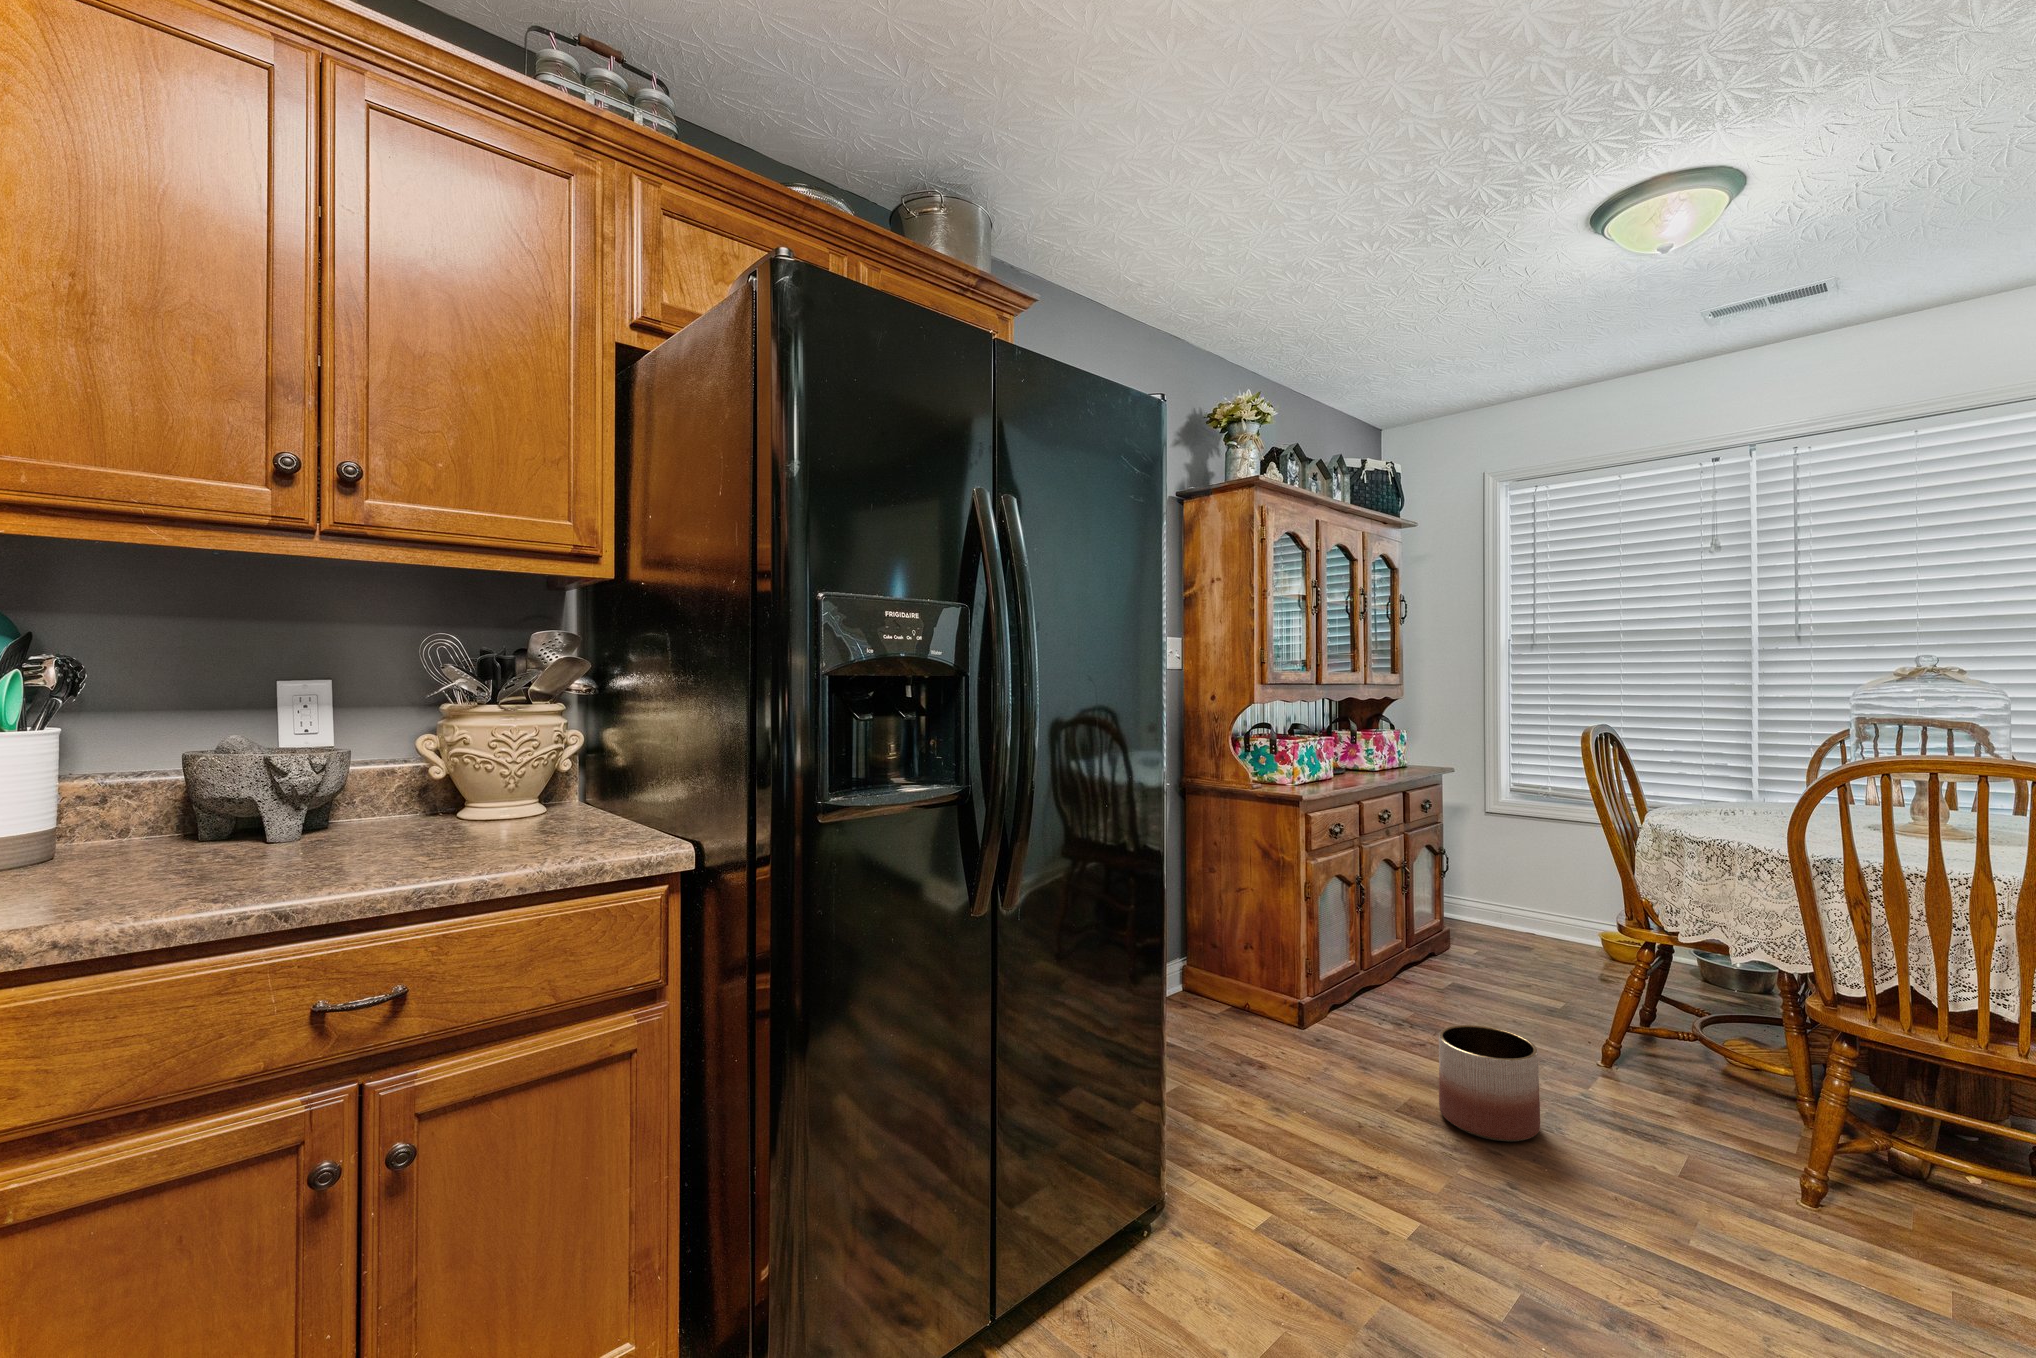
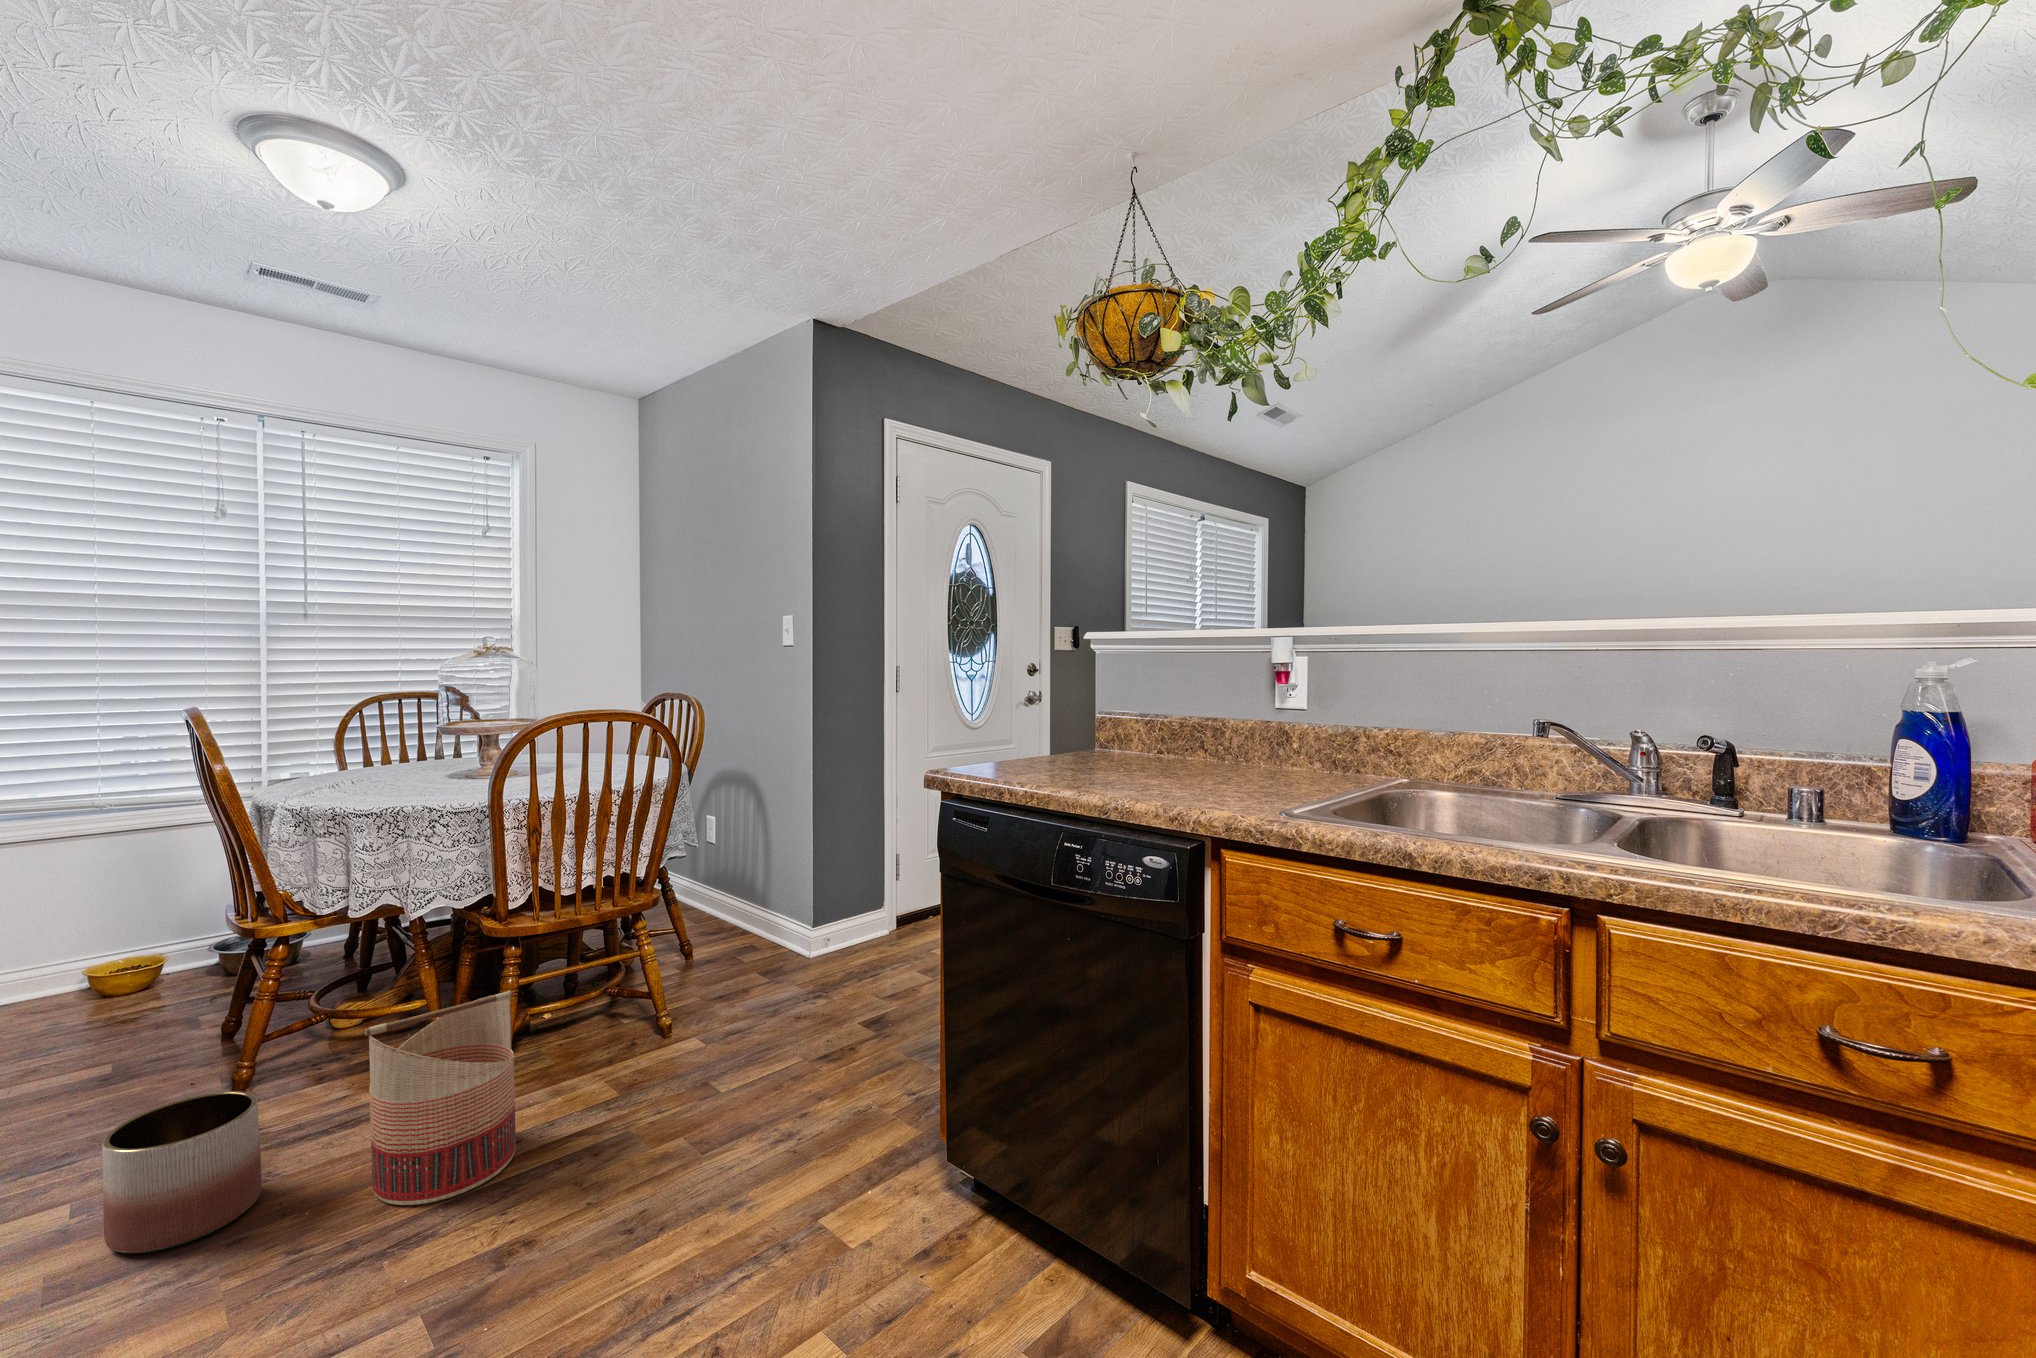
basket: none [1589,1033,1754,1265] -> present [365,991,516,1205]

